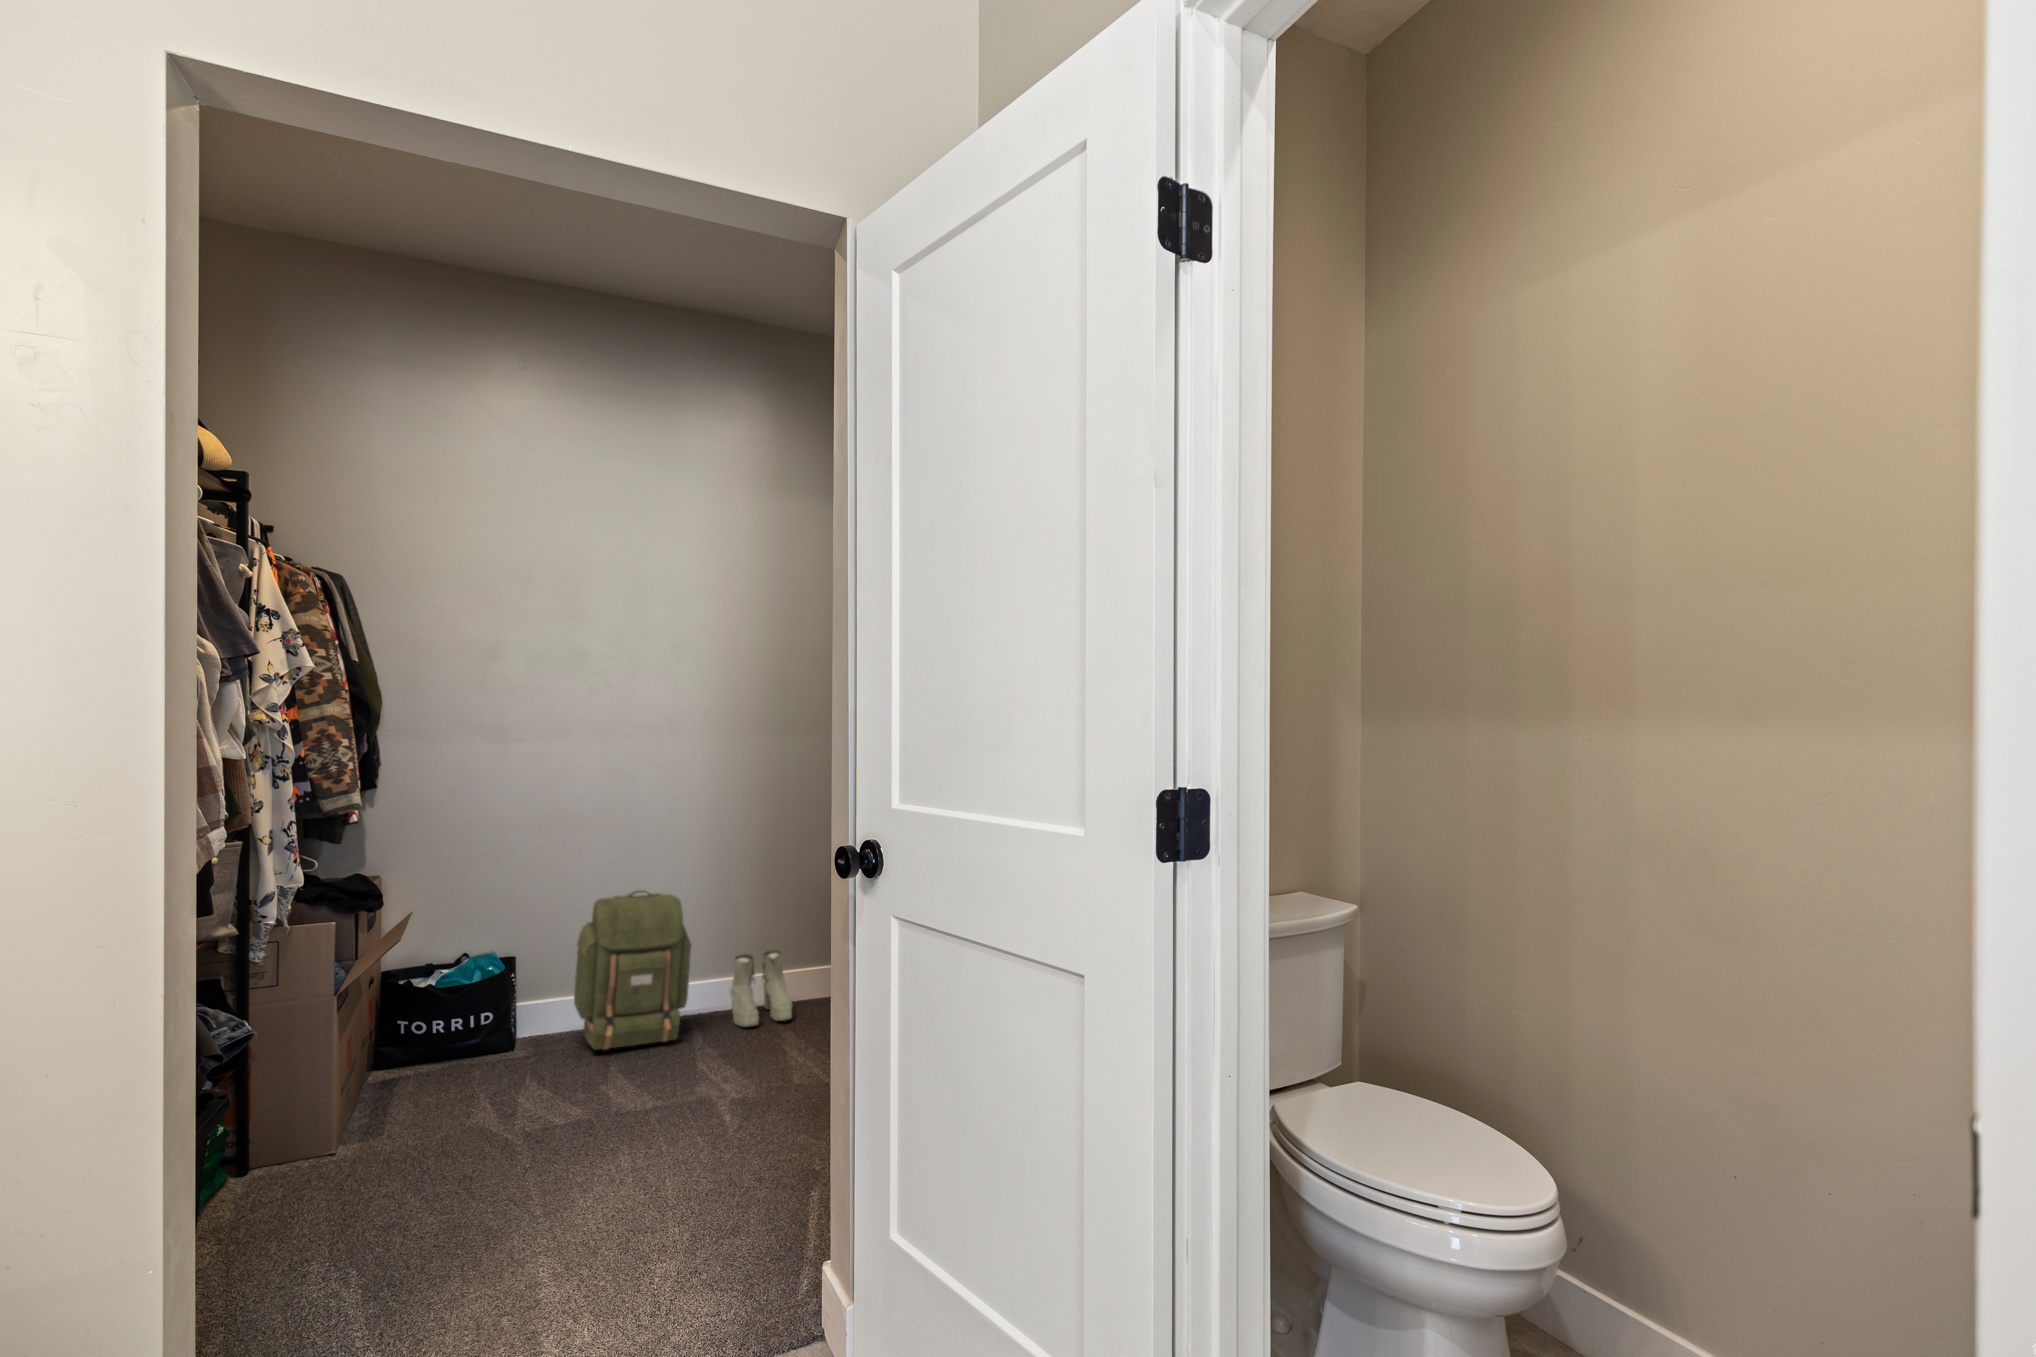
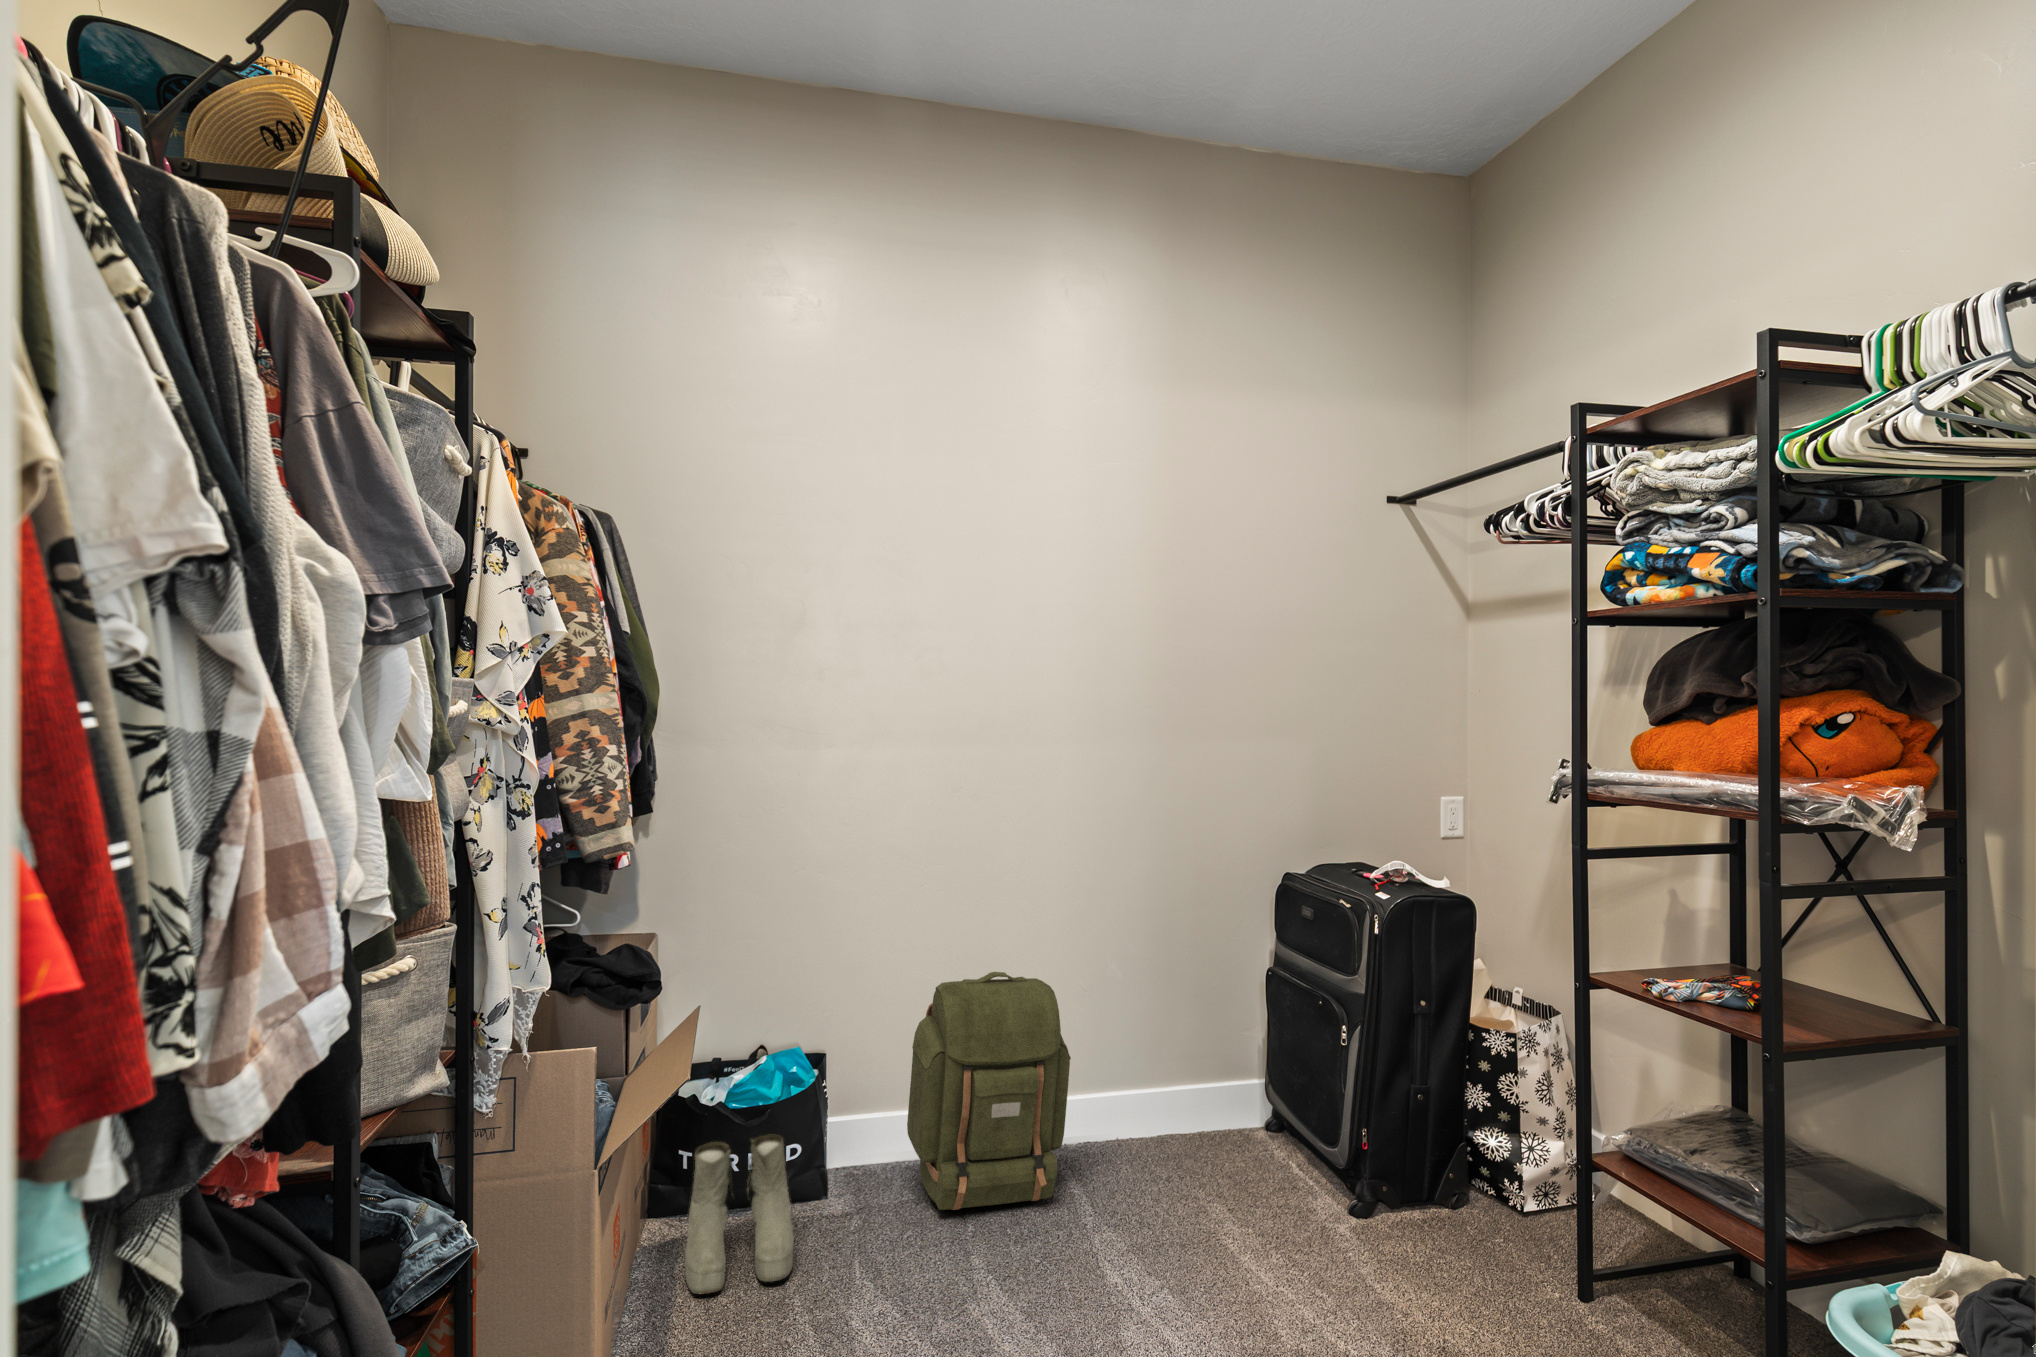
boots: present [730,951,792,1027] -> present [685,1134,794,1294]

